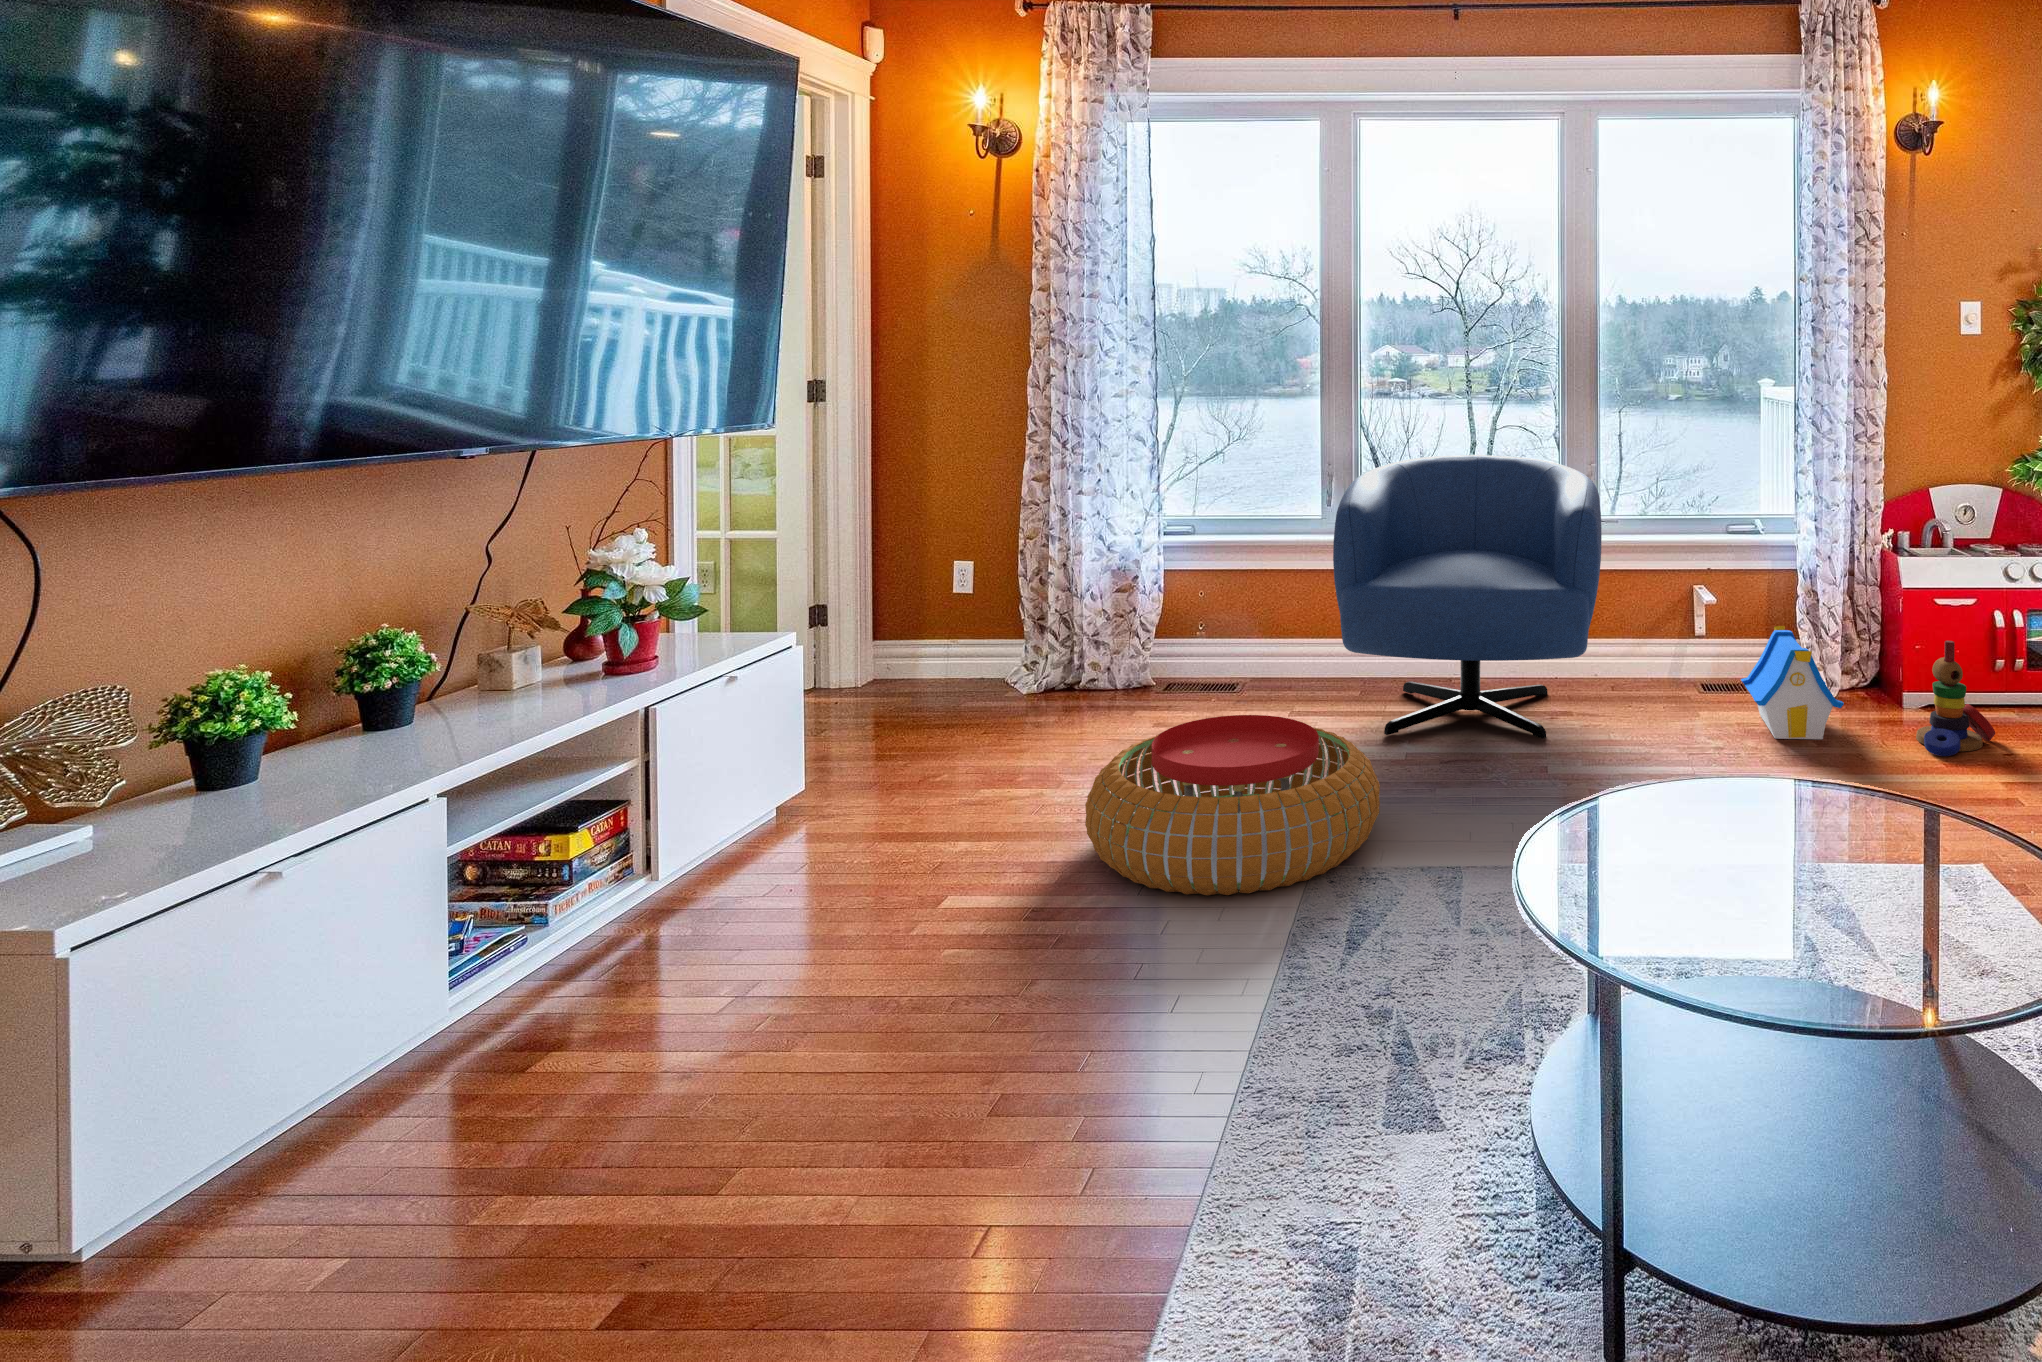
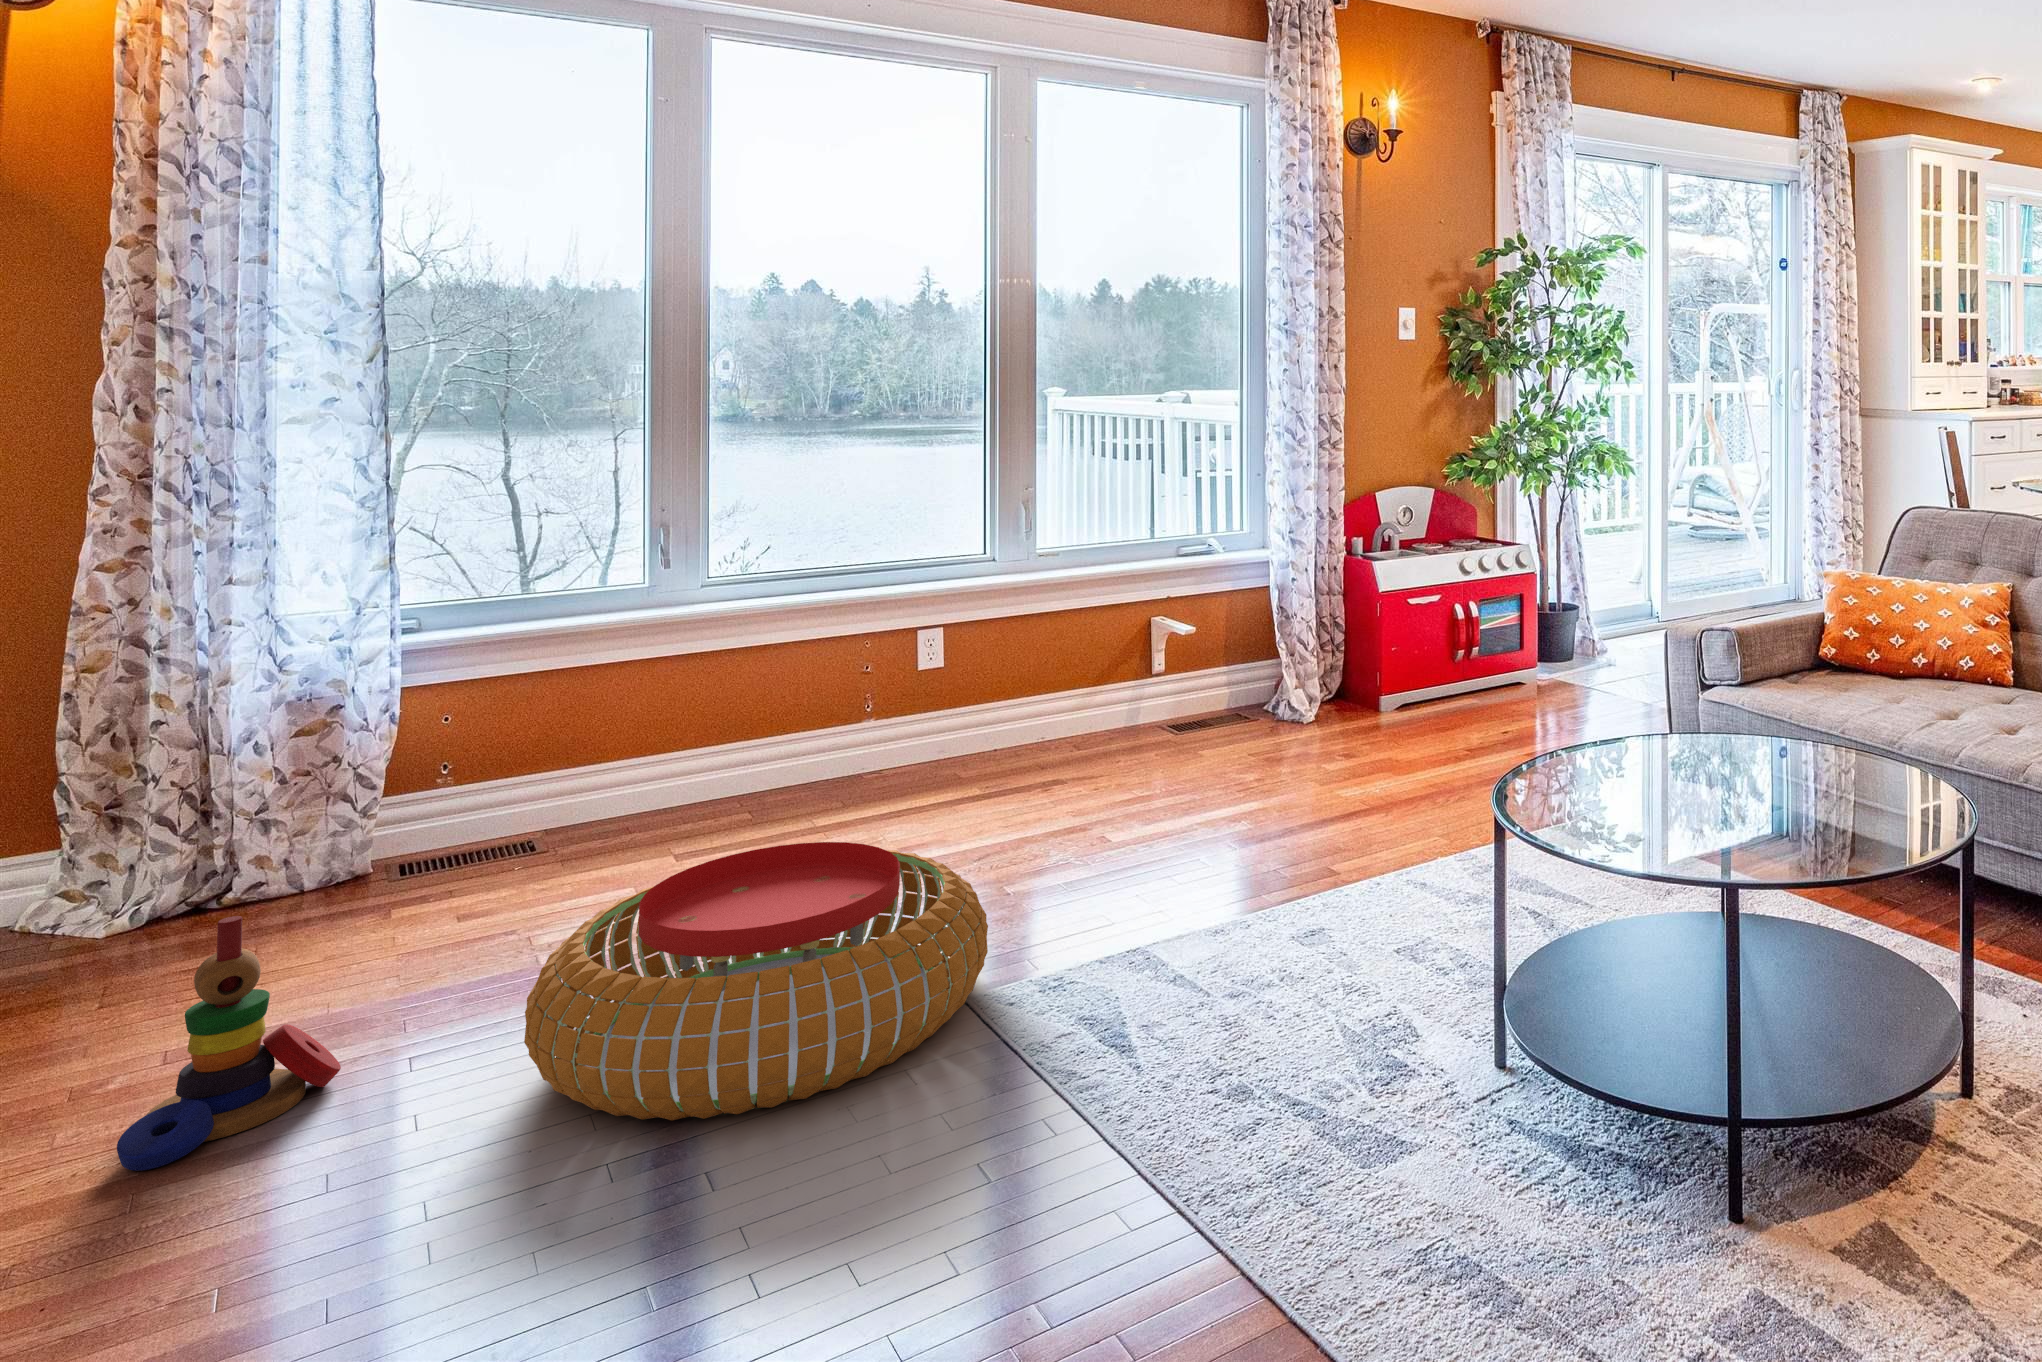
armchair: present [1333,455,1602,739] -> none [749,482,1122,850]
toy house: present [1741,626,1844,739] -> none [1240,641,1360,758]
stacking toy: present [1916,641,1995,756] -> present [117,916,341,1171]

